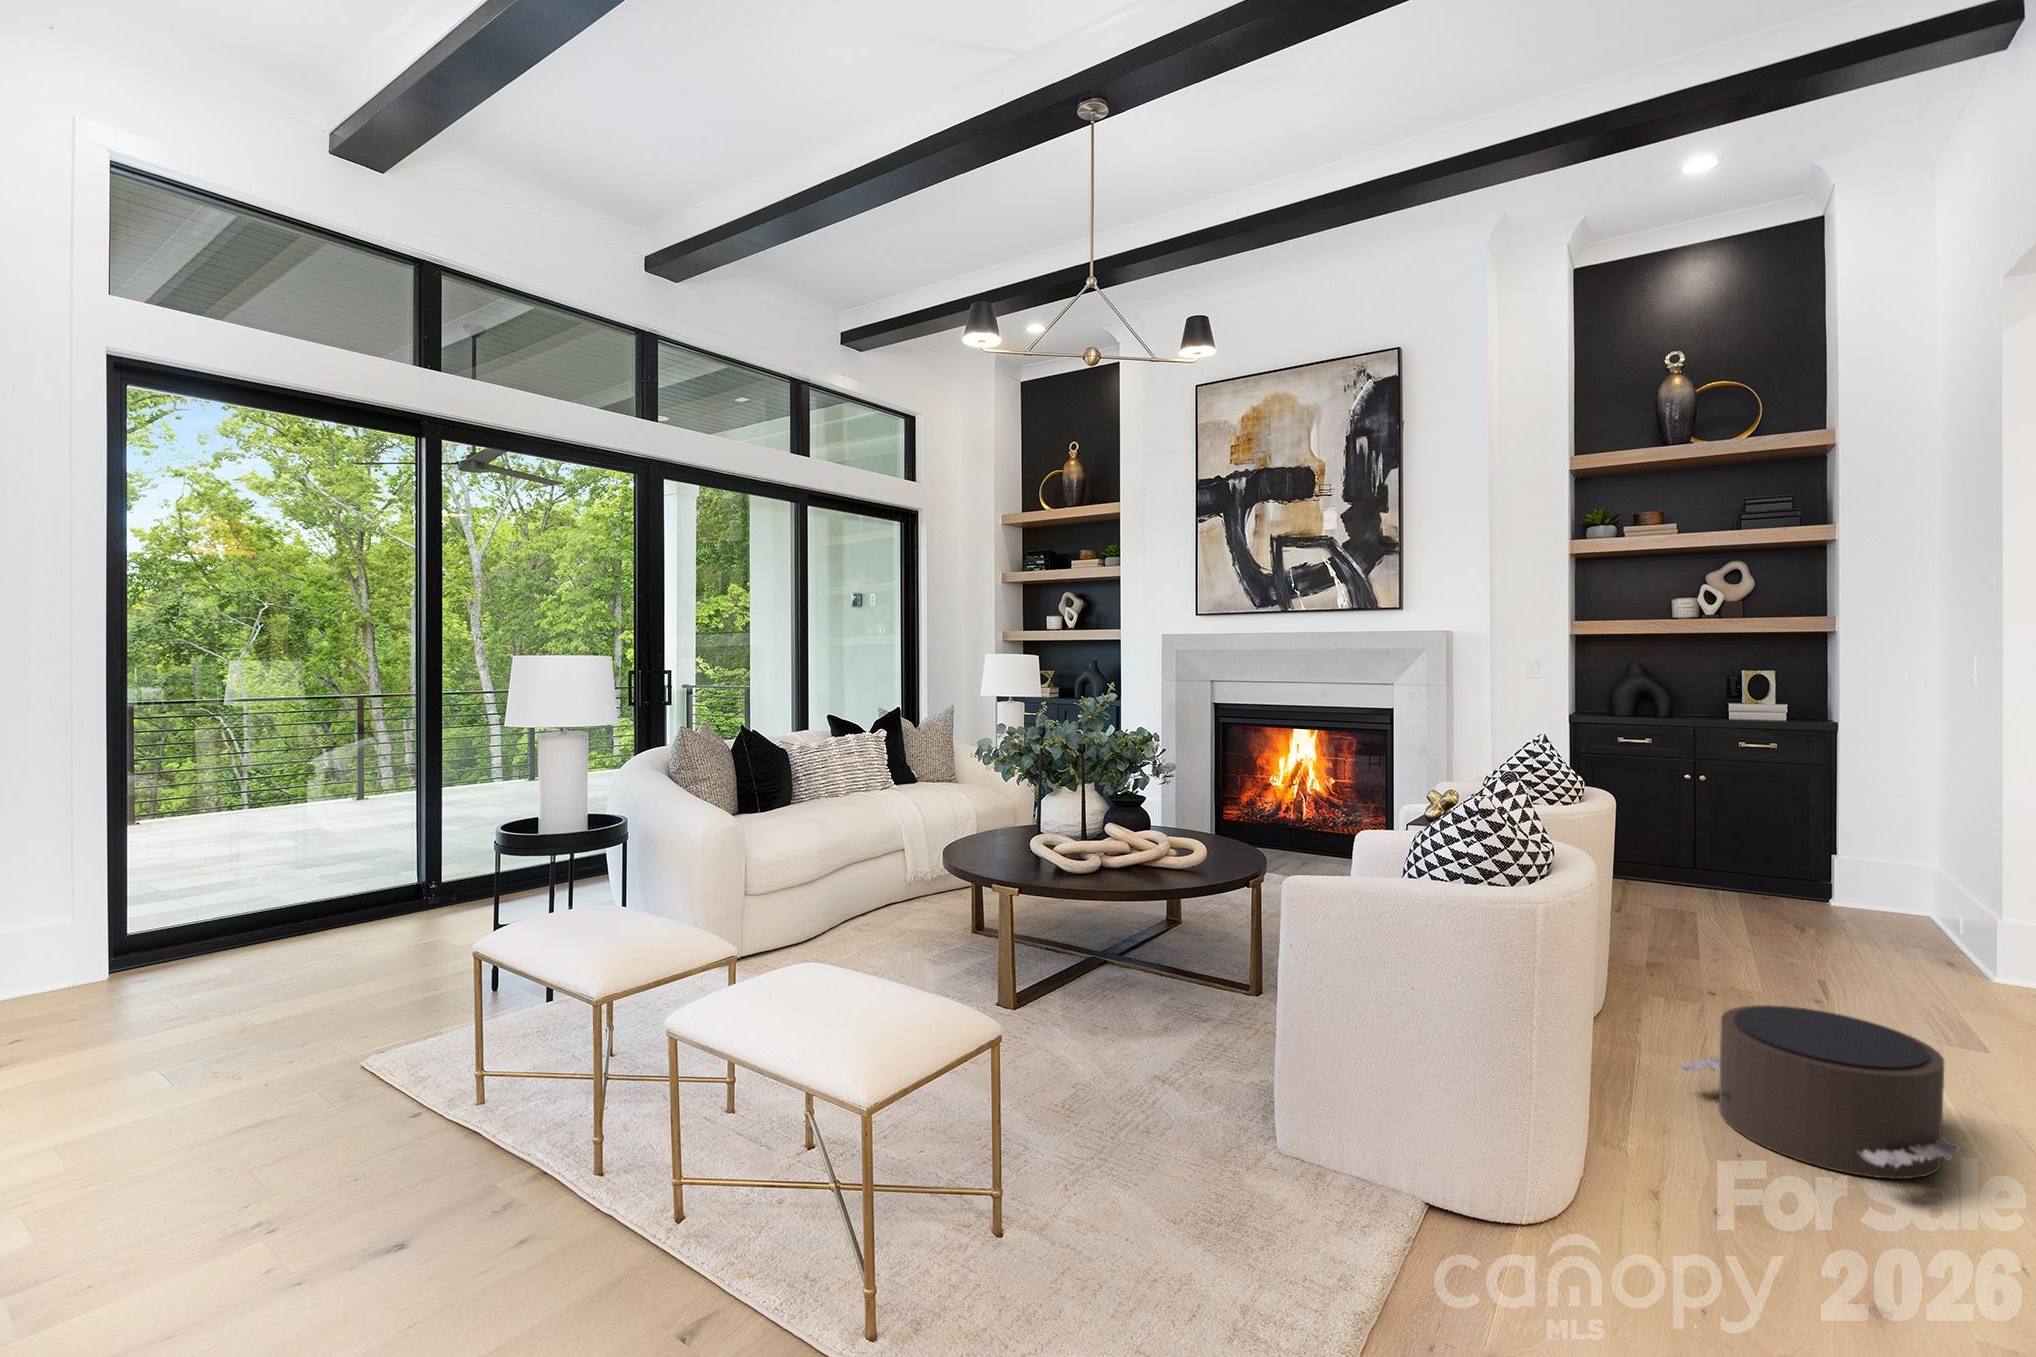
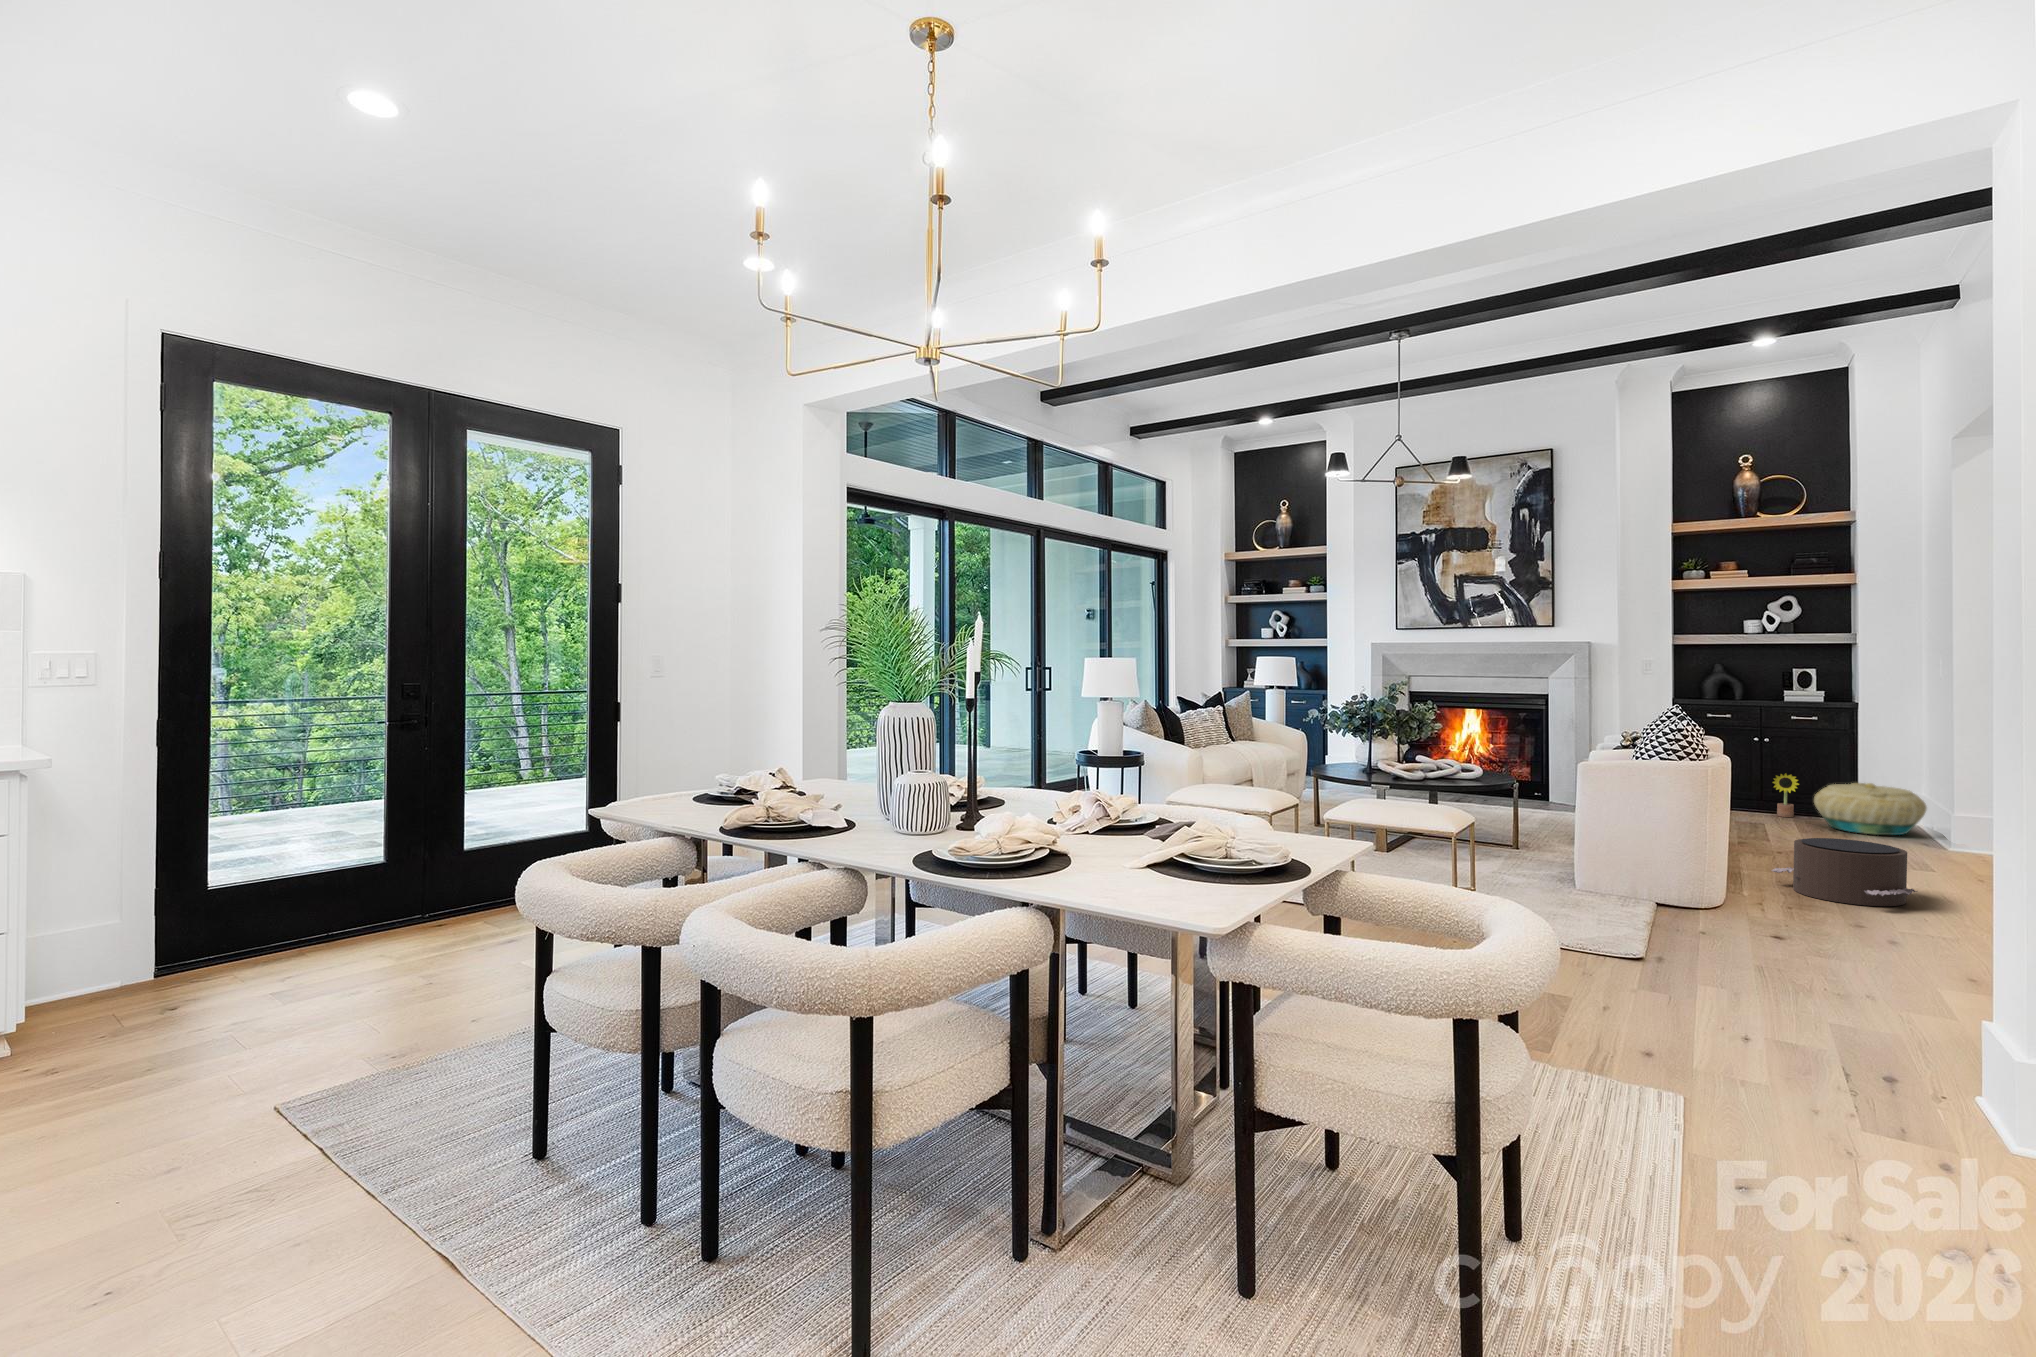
decorative plant: none [1709,828,1750,894] -> present [1772,773,1799,817]
basket: none [1771,848,1949,939] -> present [1814,783,1927,835]

